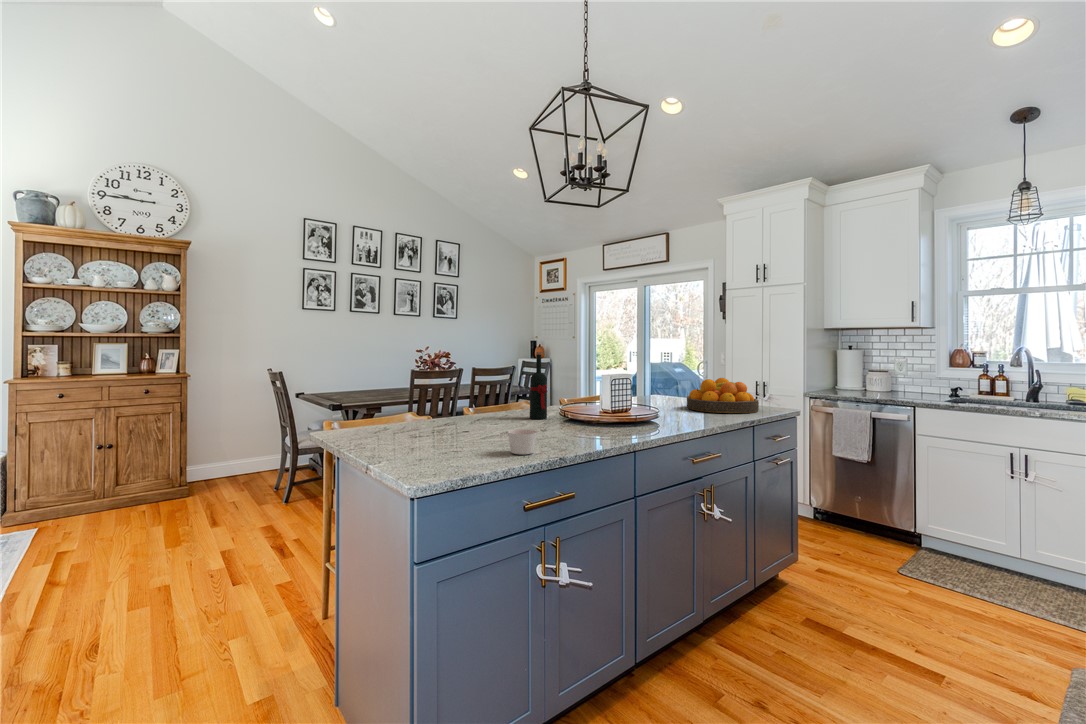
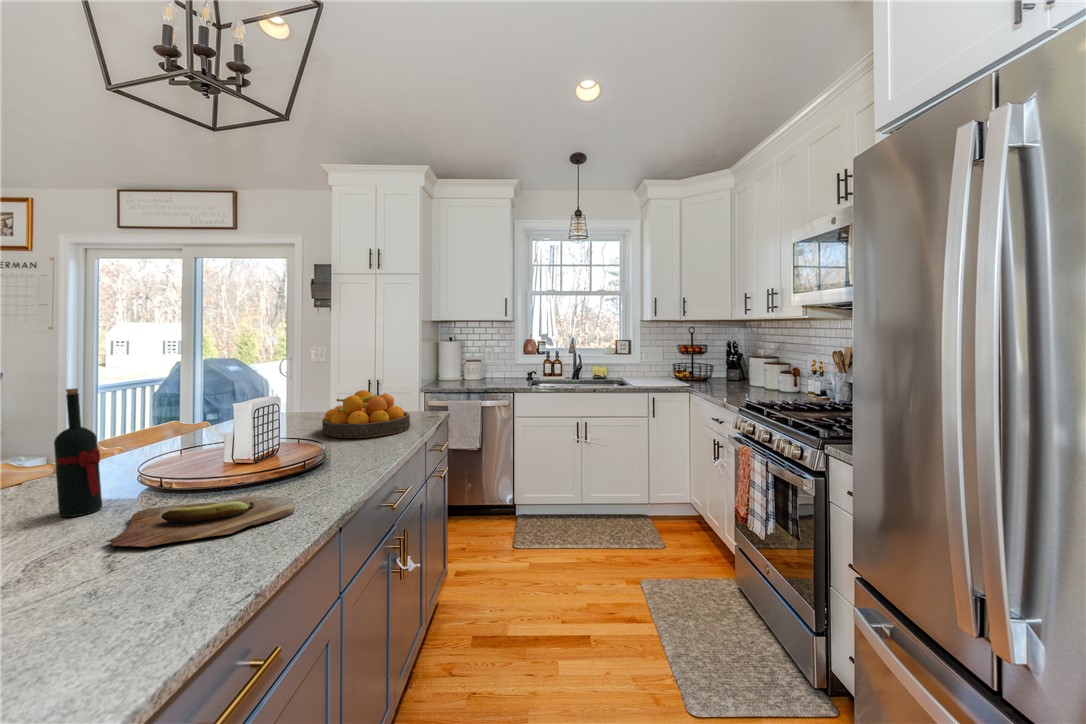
cutting board: none [537,419,631,435] -> present [106,496,294,547]
candle: present [508,429,537,454] -> none [86,580,167,651]

